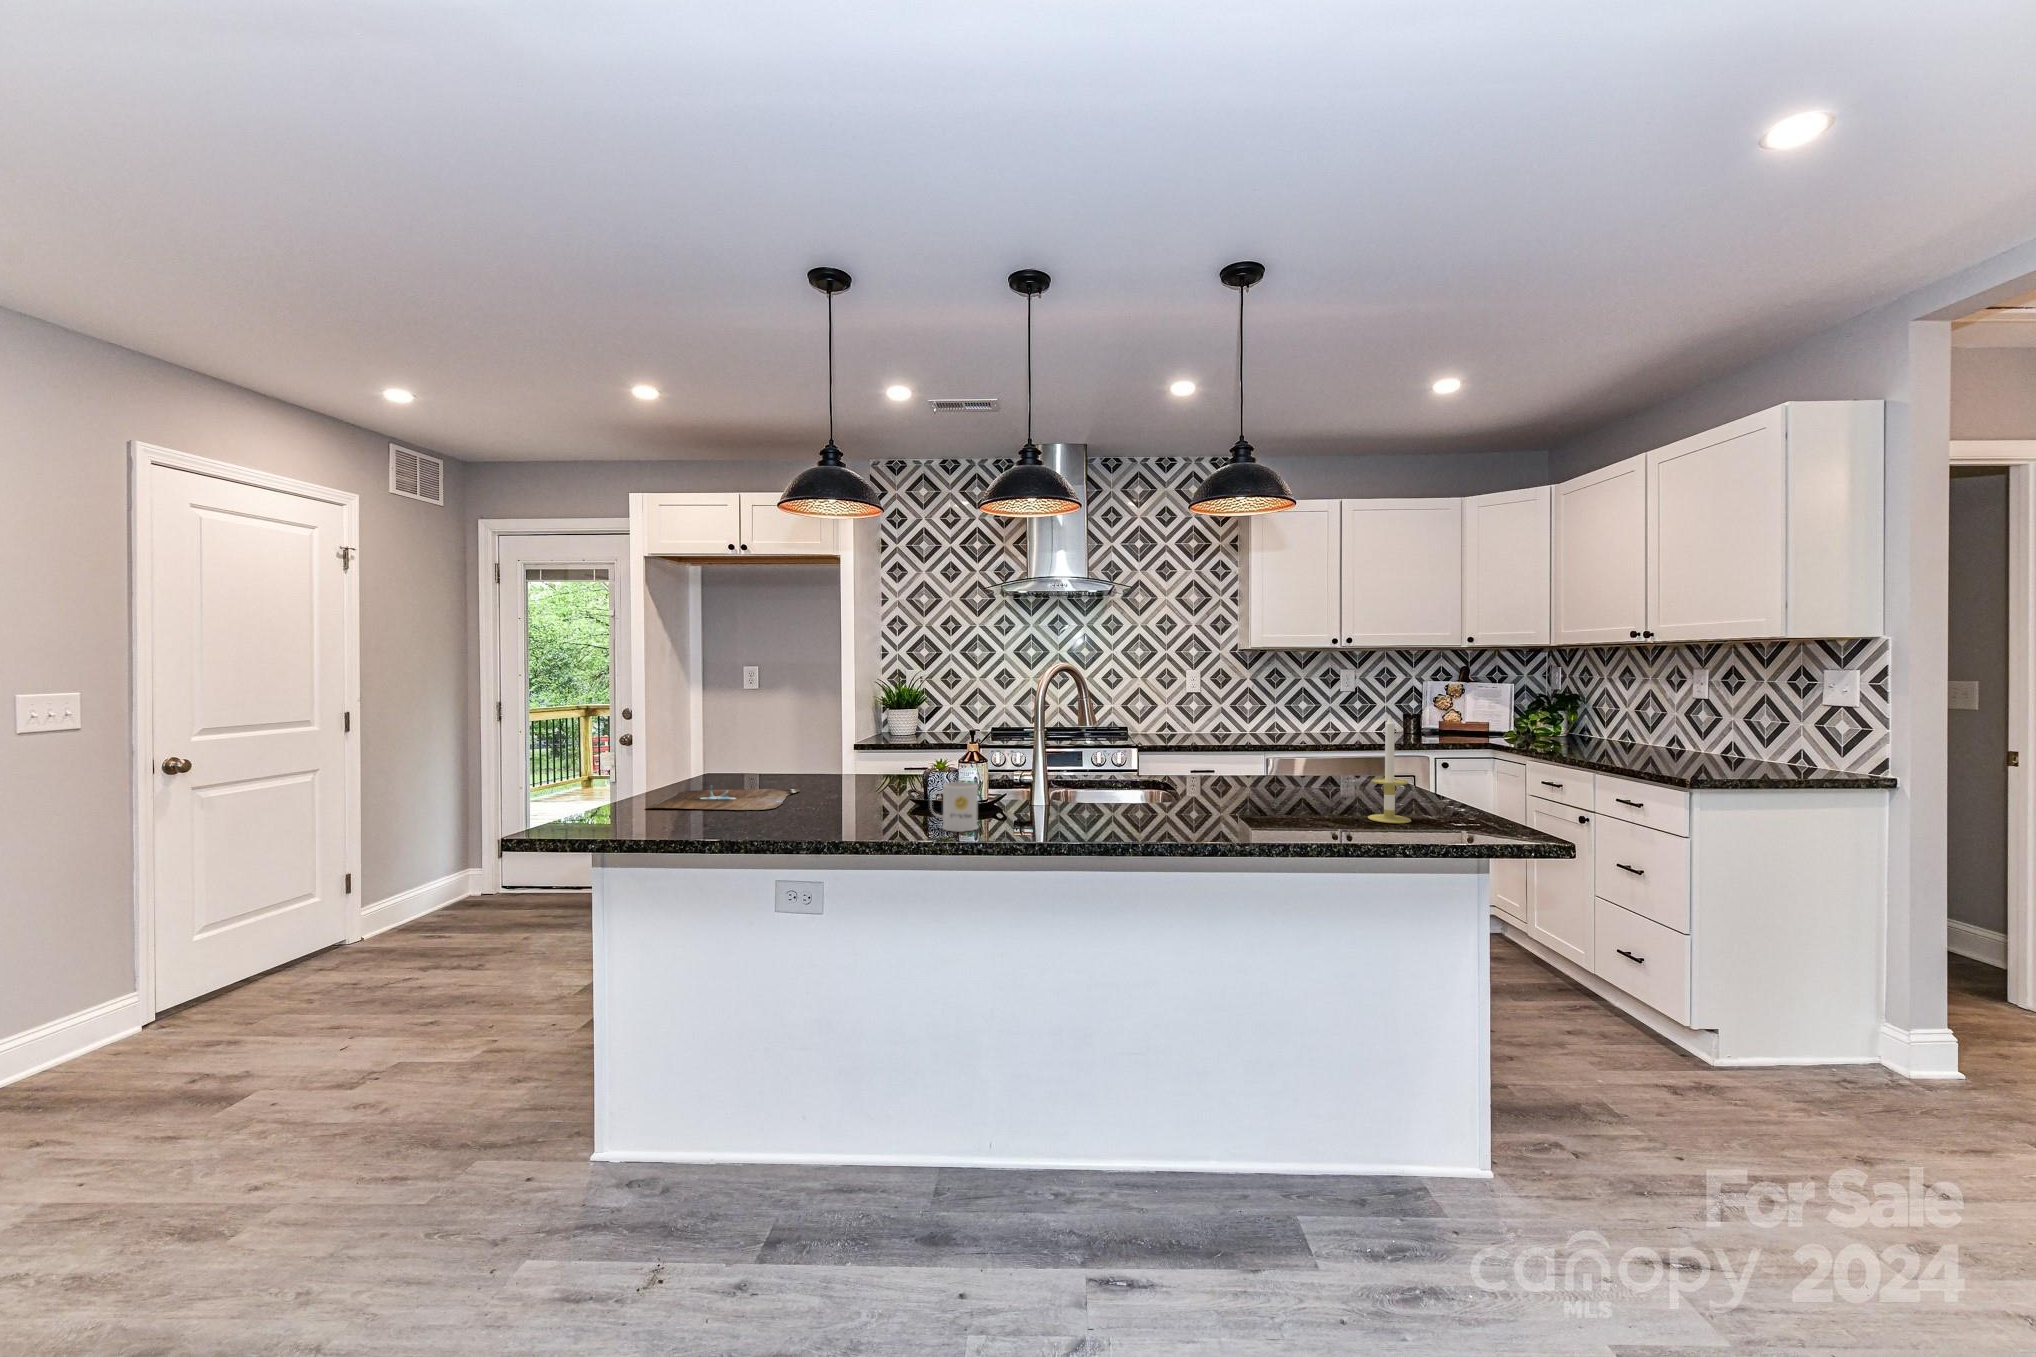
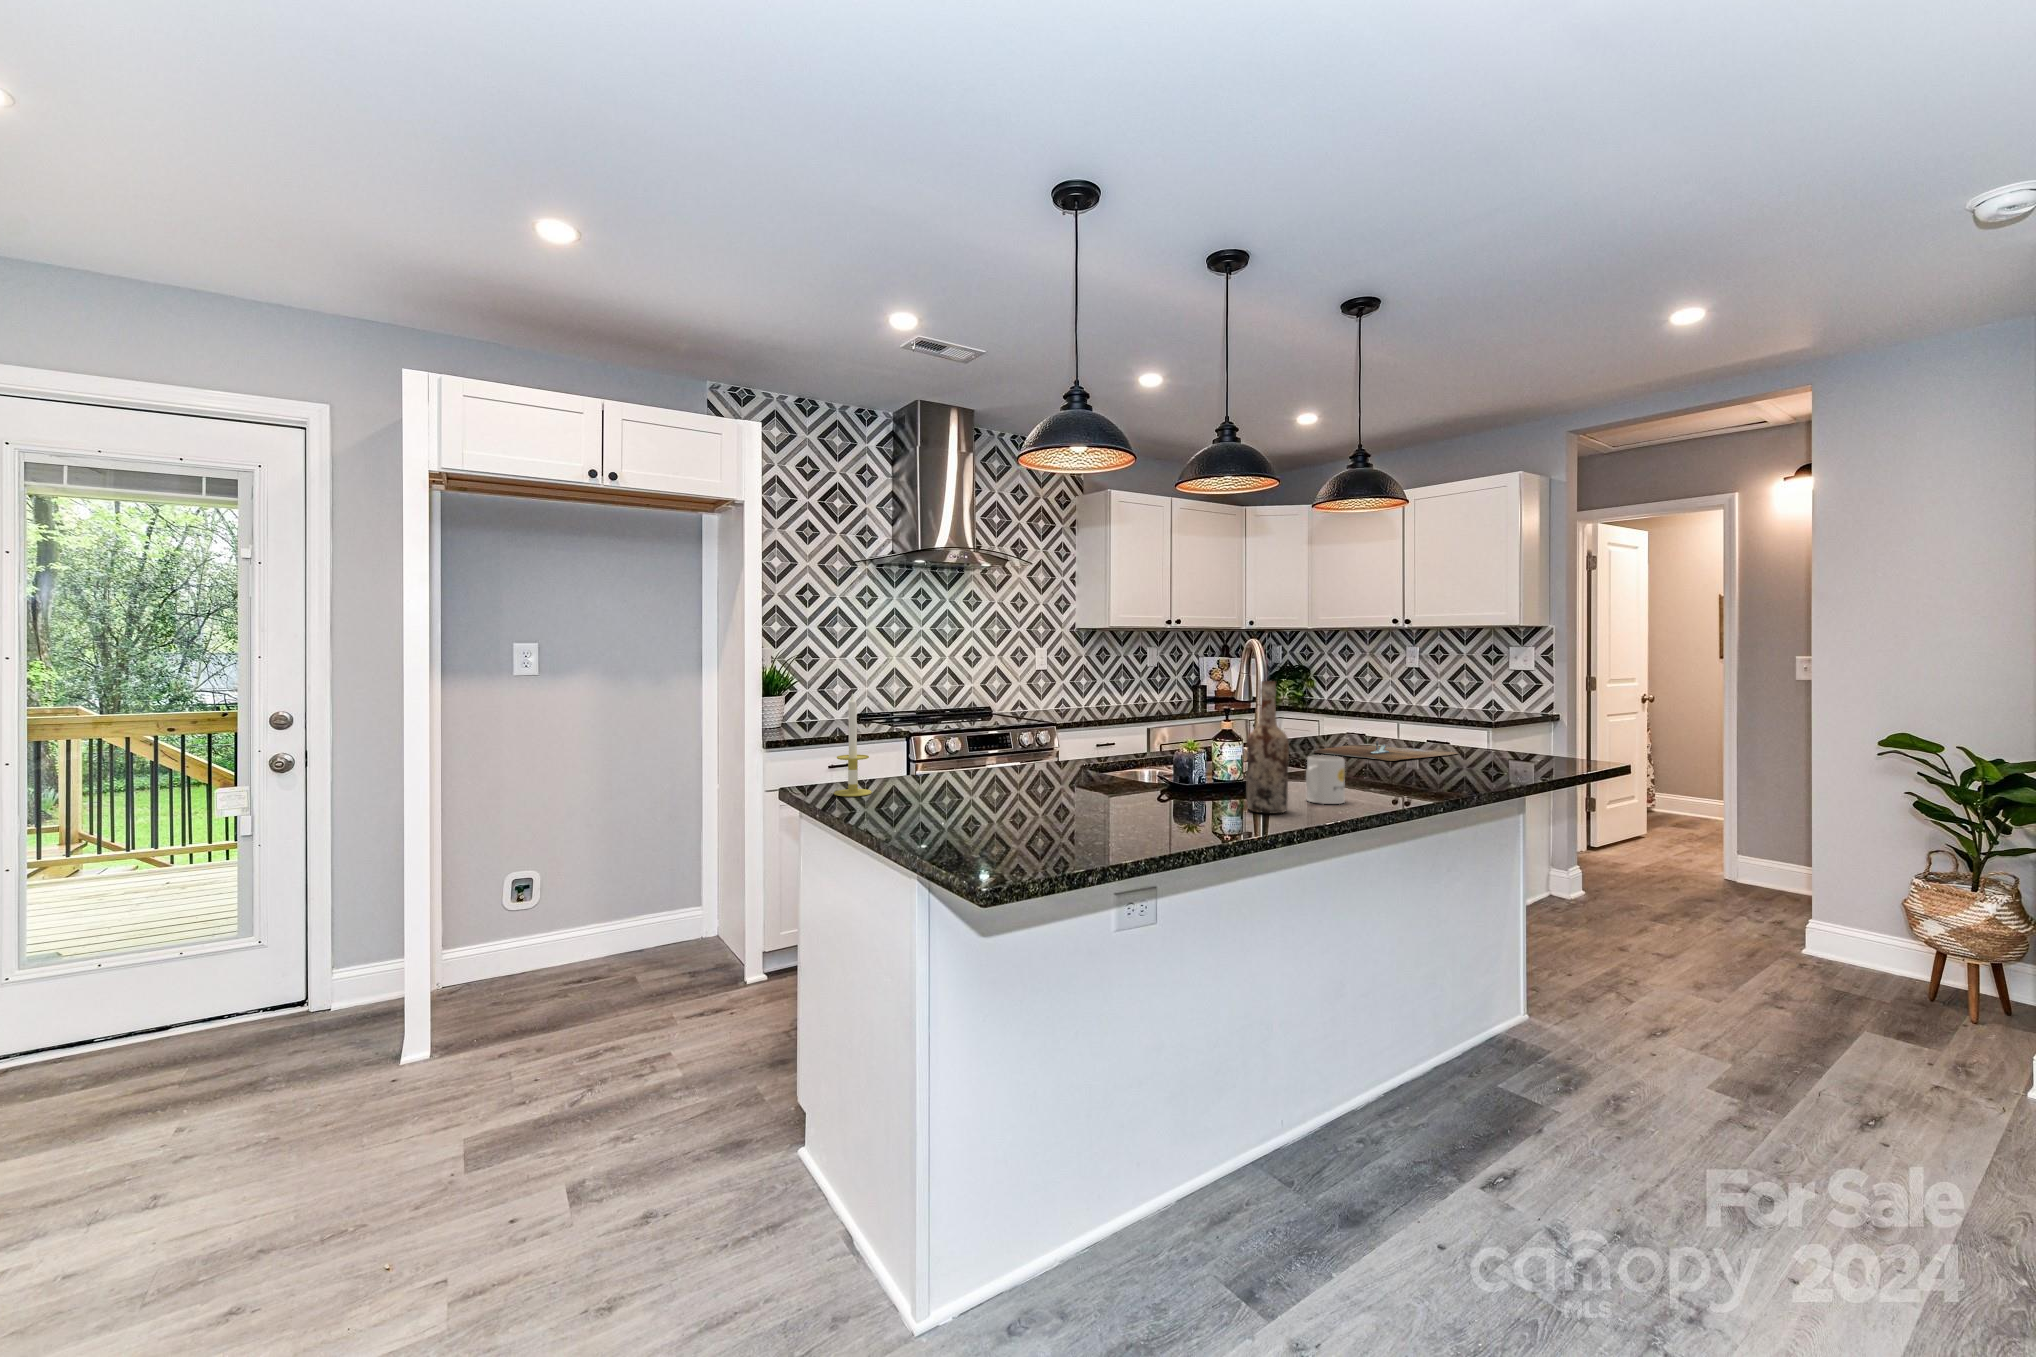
wine bottle: none [855,705,893,831] -> present [1247,681,1289,813]
candle: present [1368,716,1411,823] -> present [834,694,872,796]
cutting board: present [646,785,799,810] -> present [1314,741,1458,761]

